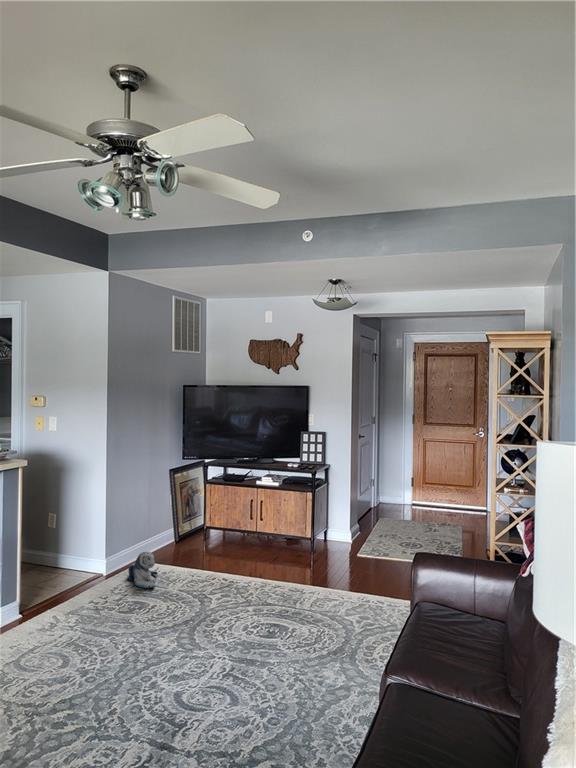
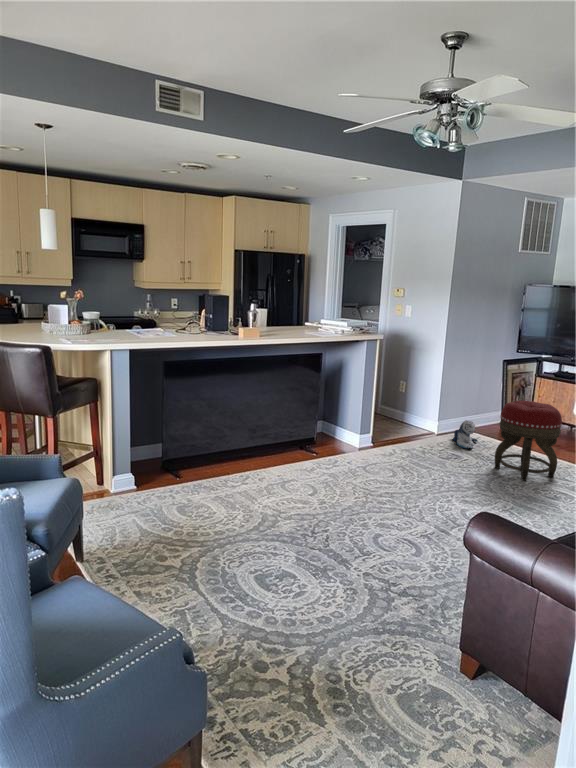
footstool: none [187,518,255,618] -> present [495,401,562,481]

